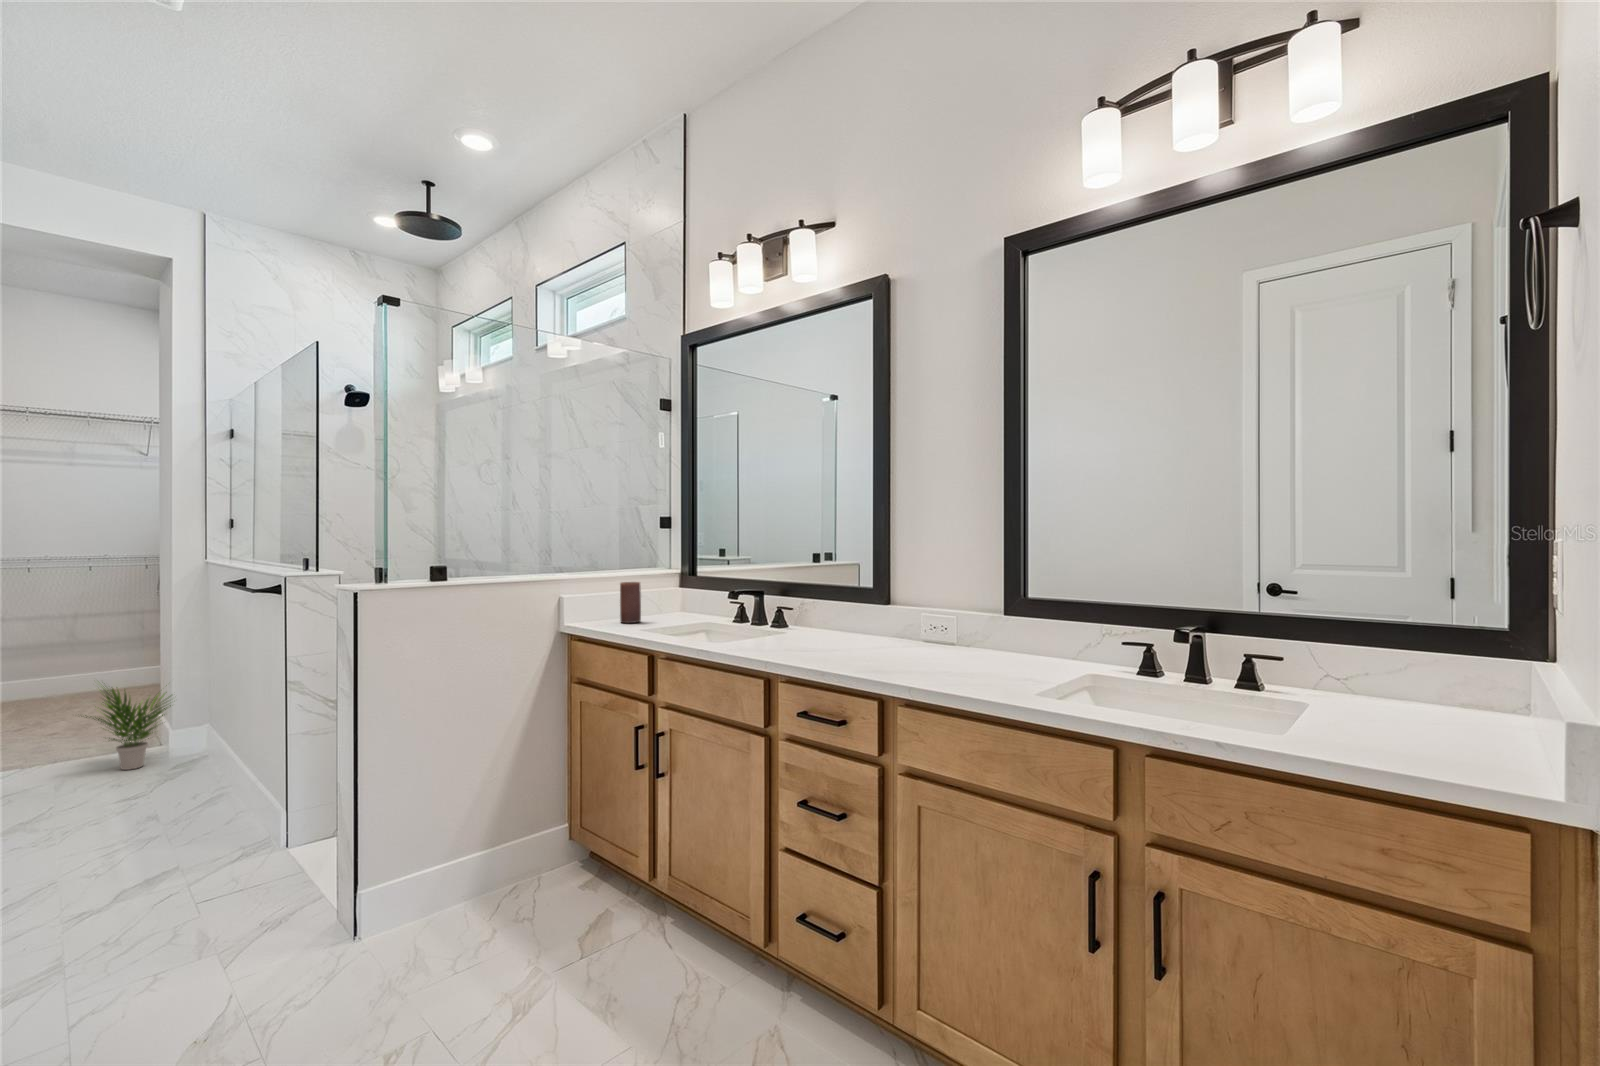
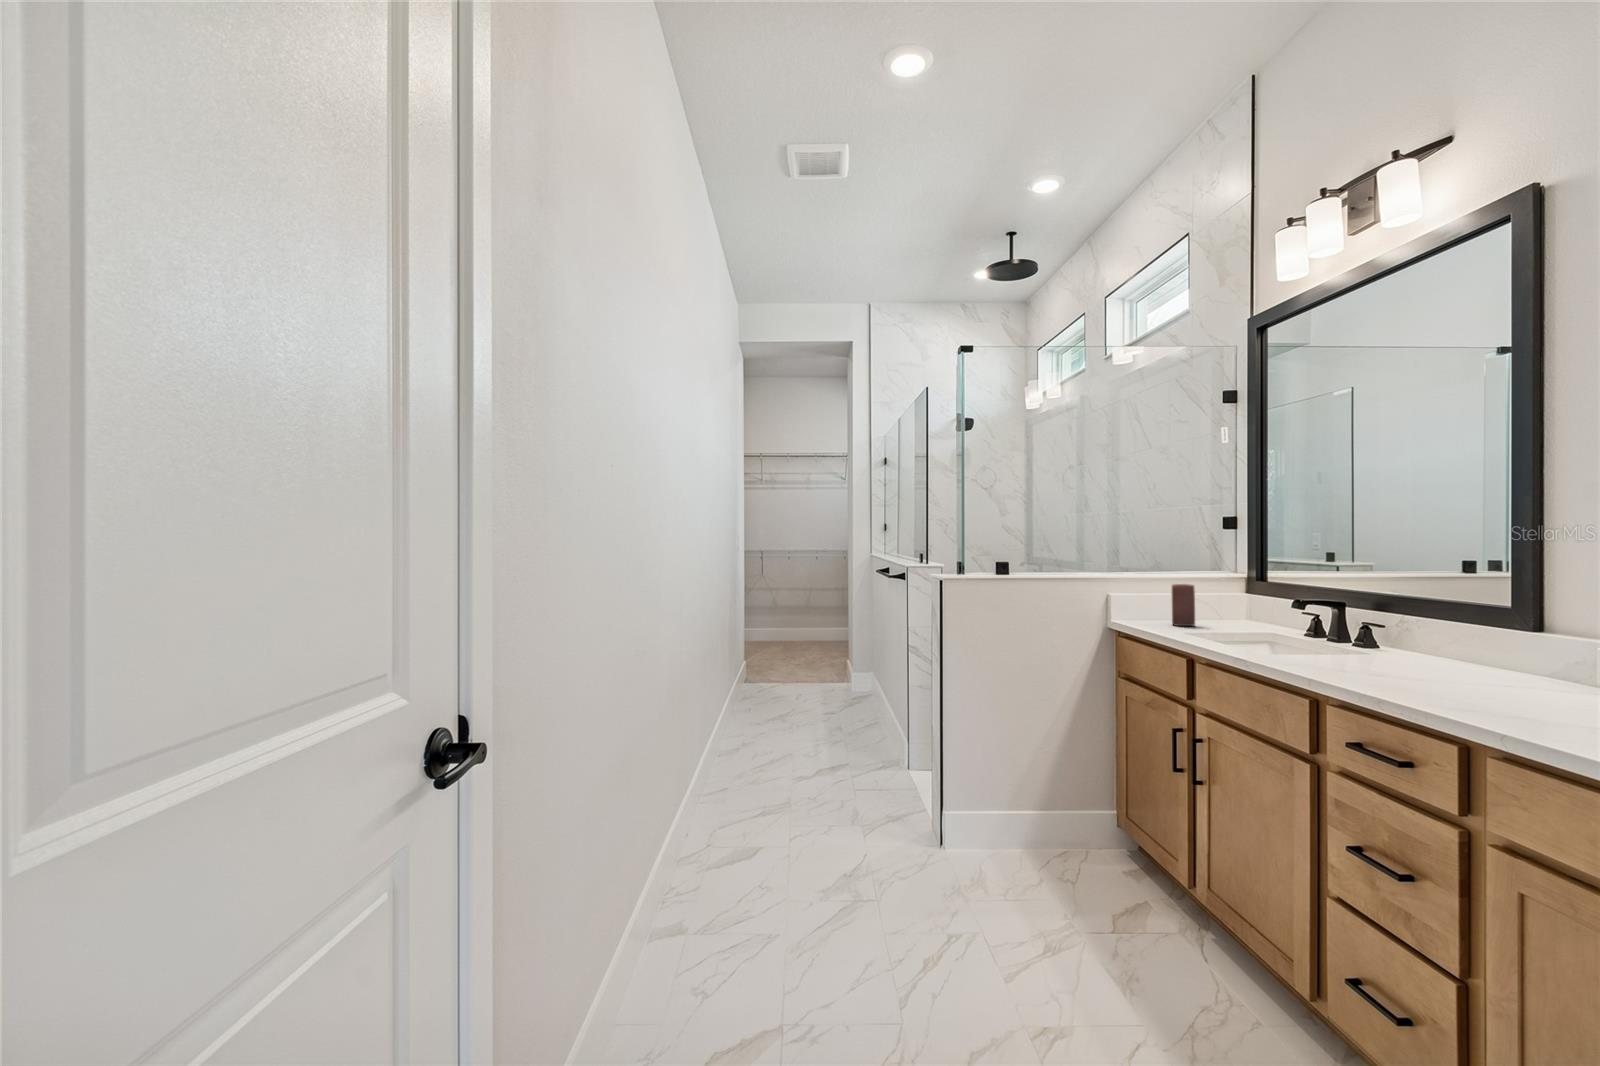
potted plant: present [85,686,171,770] -> none [799,632,854,696]

